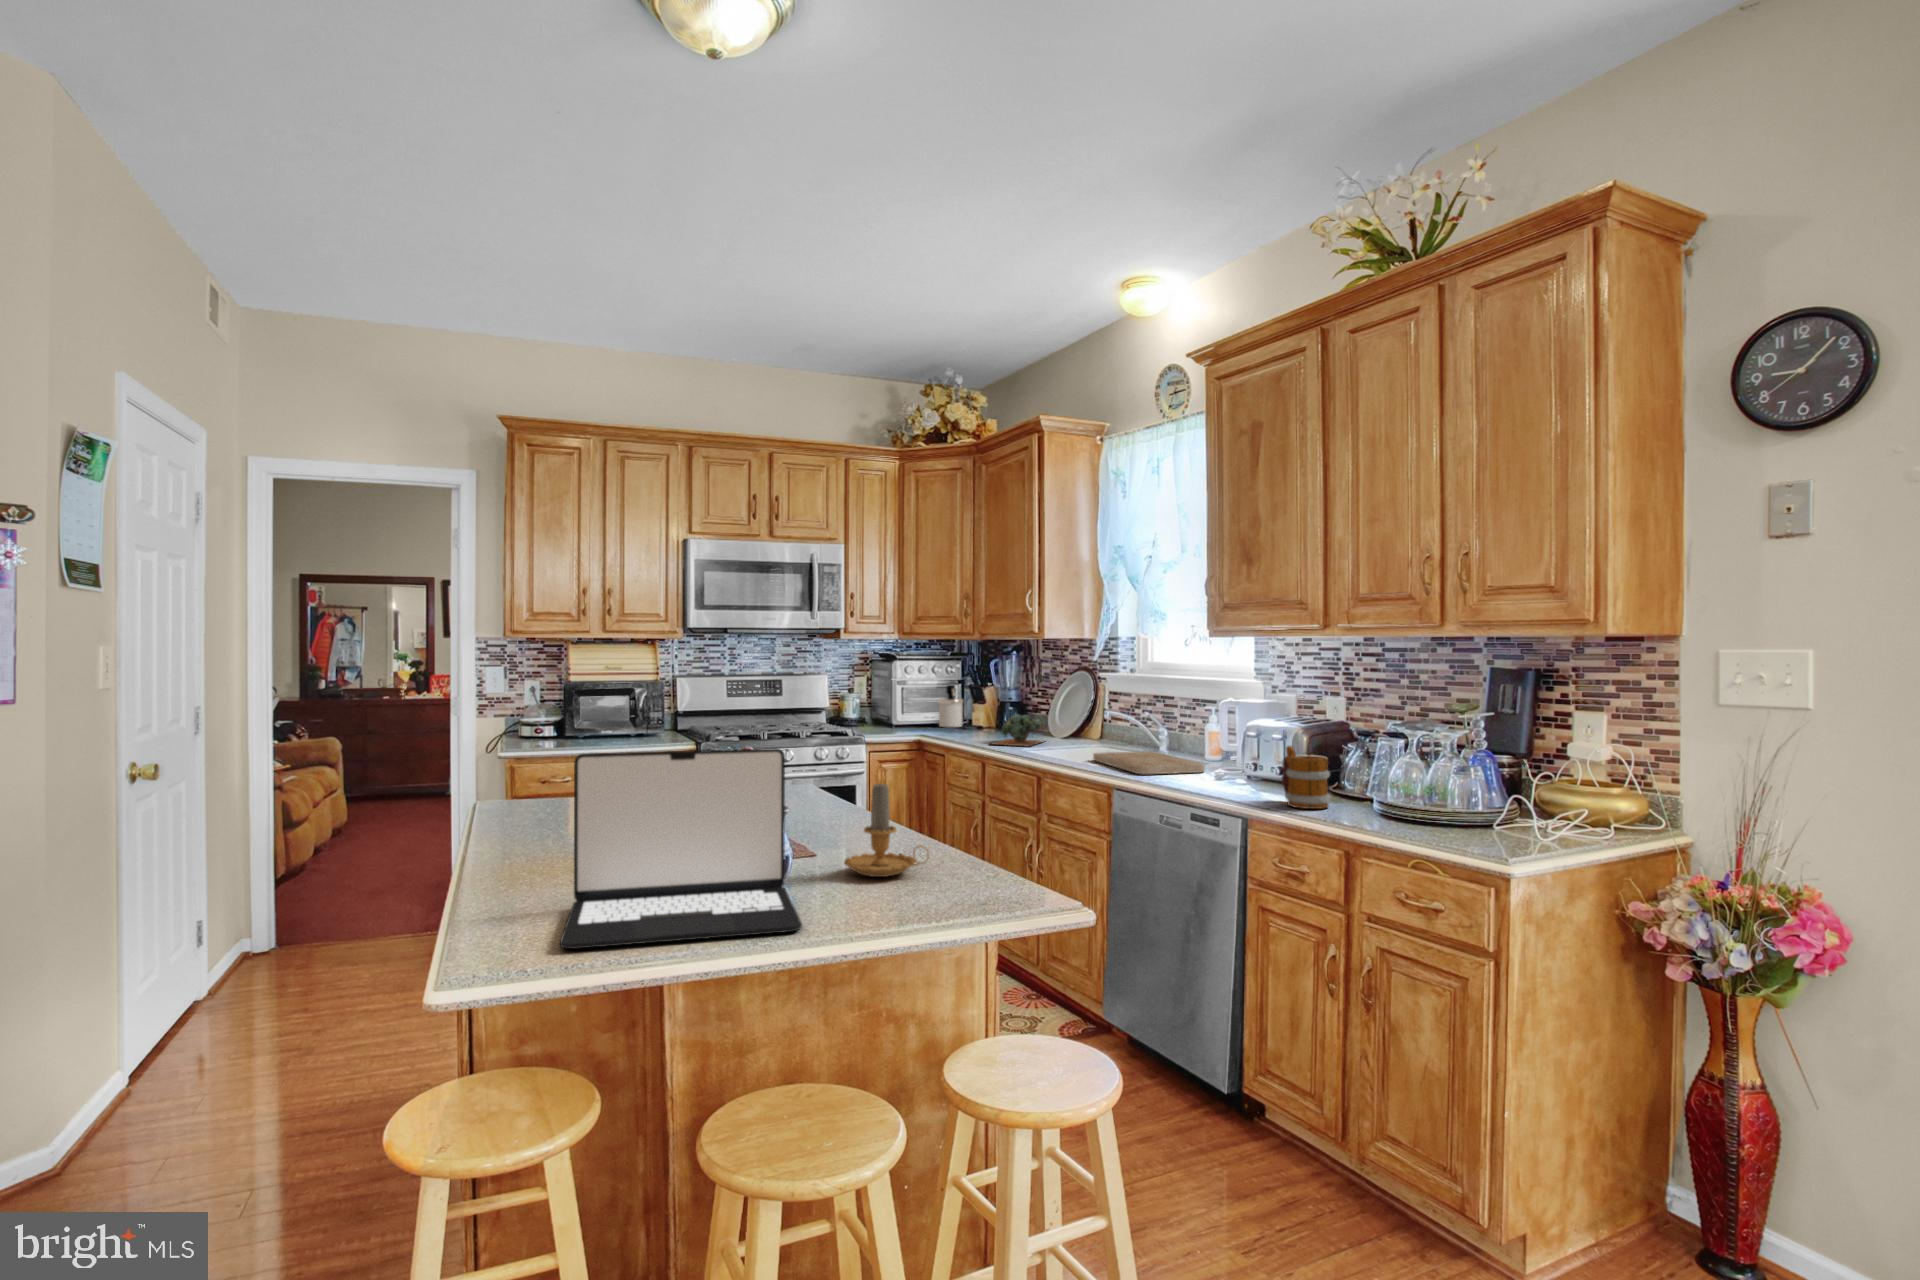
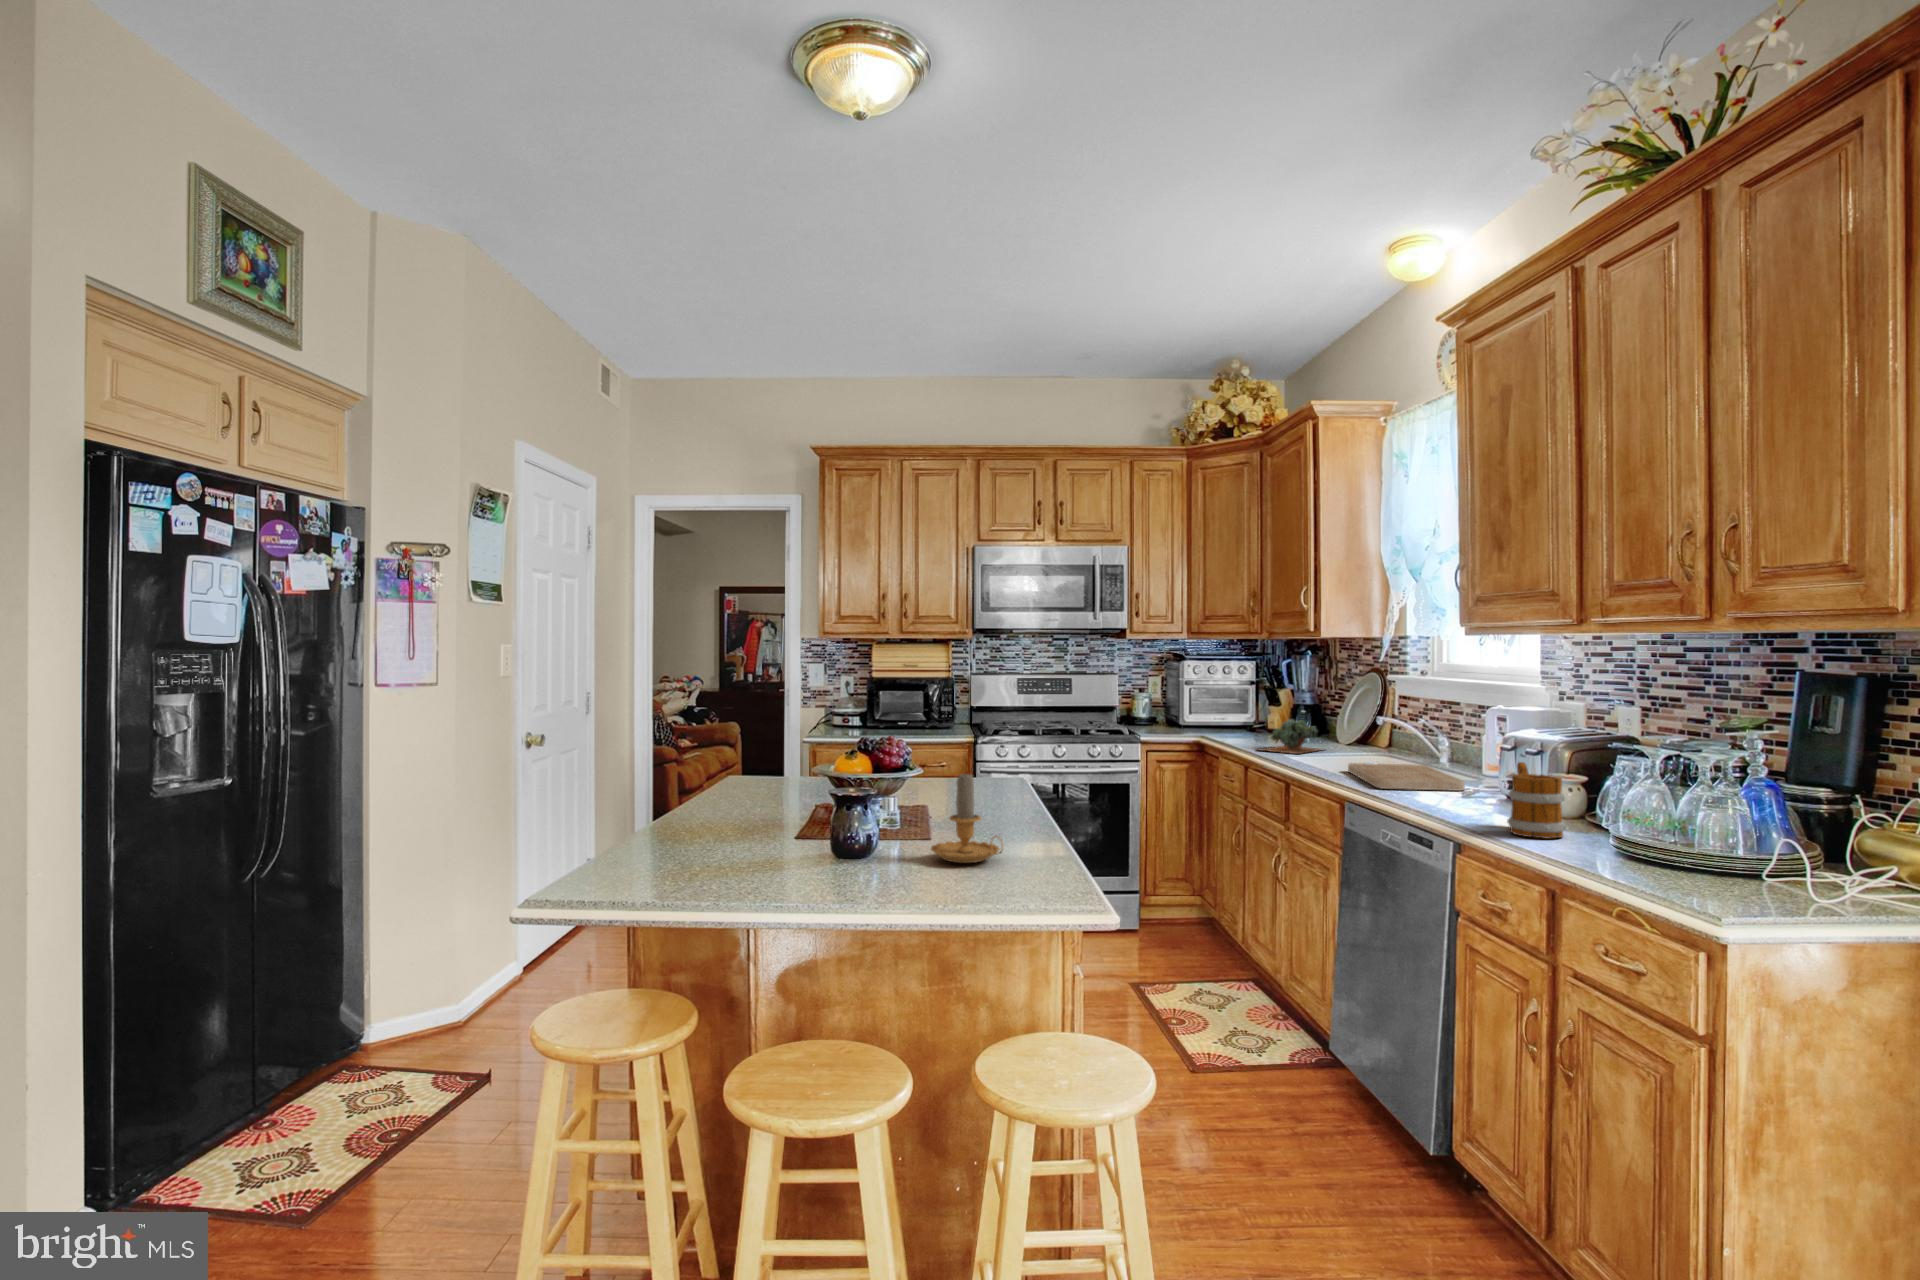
soap dispenser: present [938,685,963,727] -> none [1230,688,1258,732]
laptop: present [560,749,802,949] -> none [631,732,860,899]

